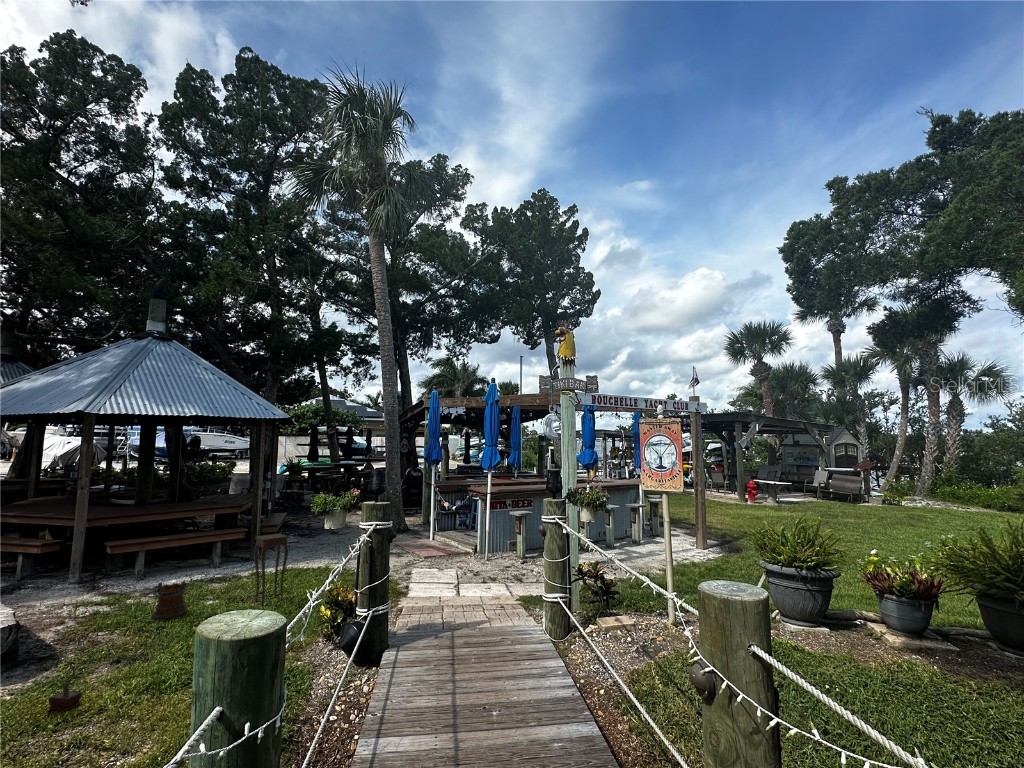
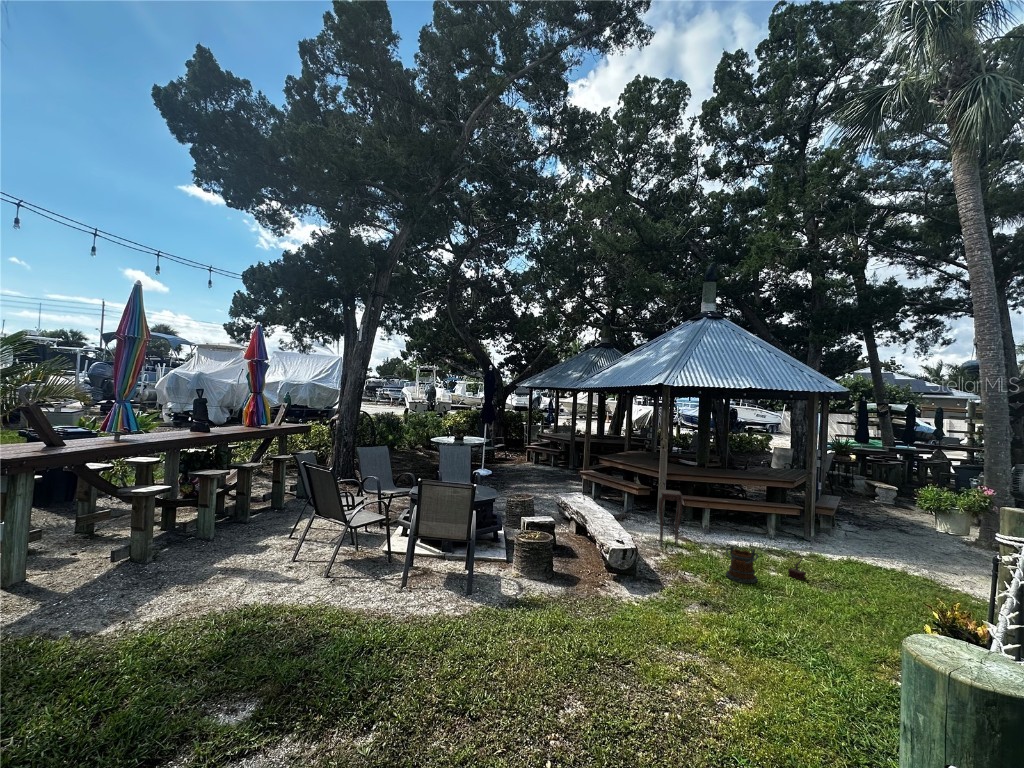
side table: present [254,534,288,606] -> present [659,489,682,548]
potted plant: present [46,639,96,711] -> present [784,541,815,580]

